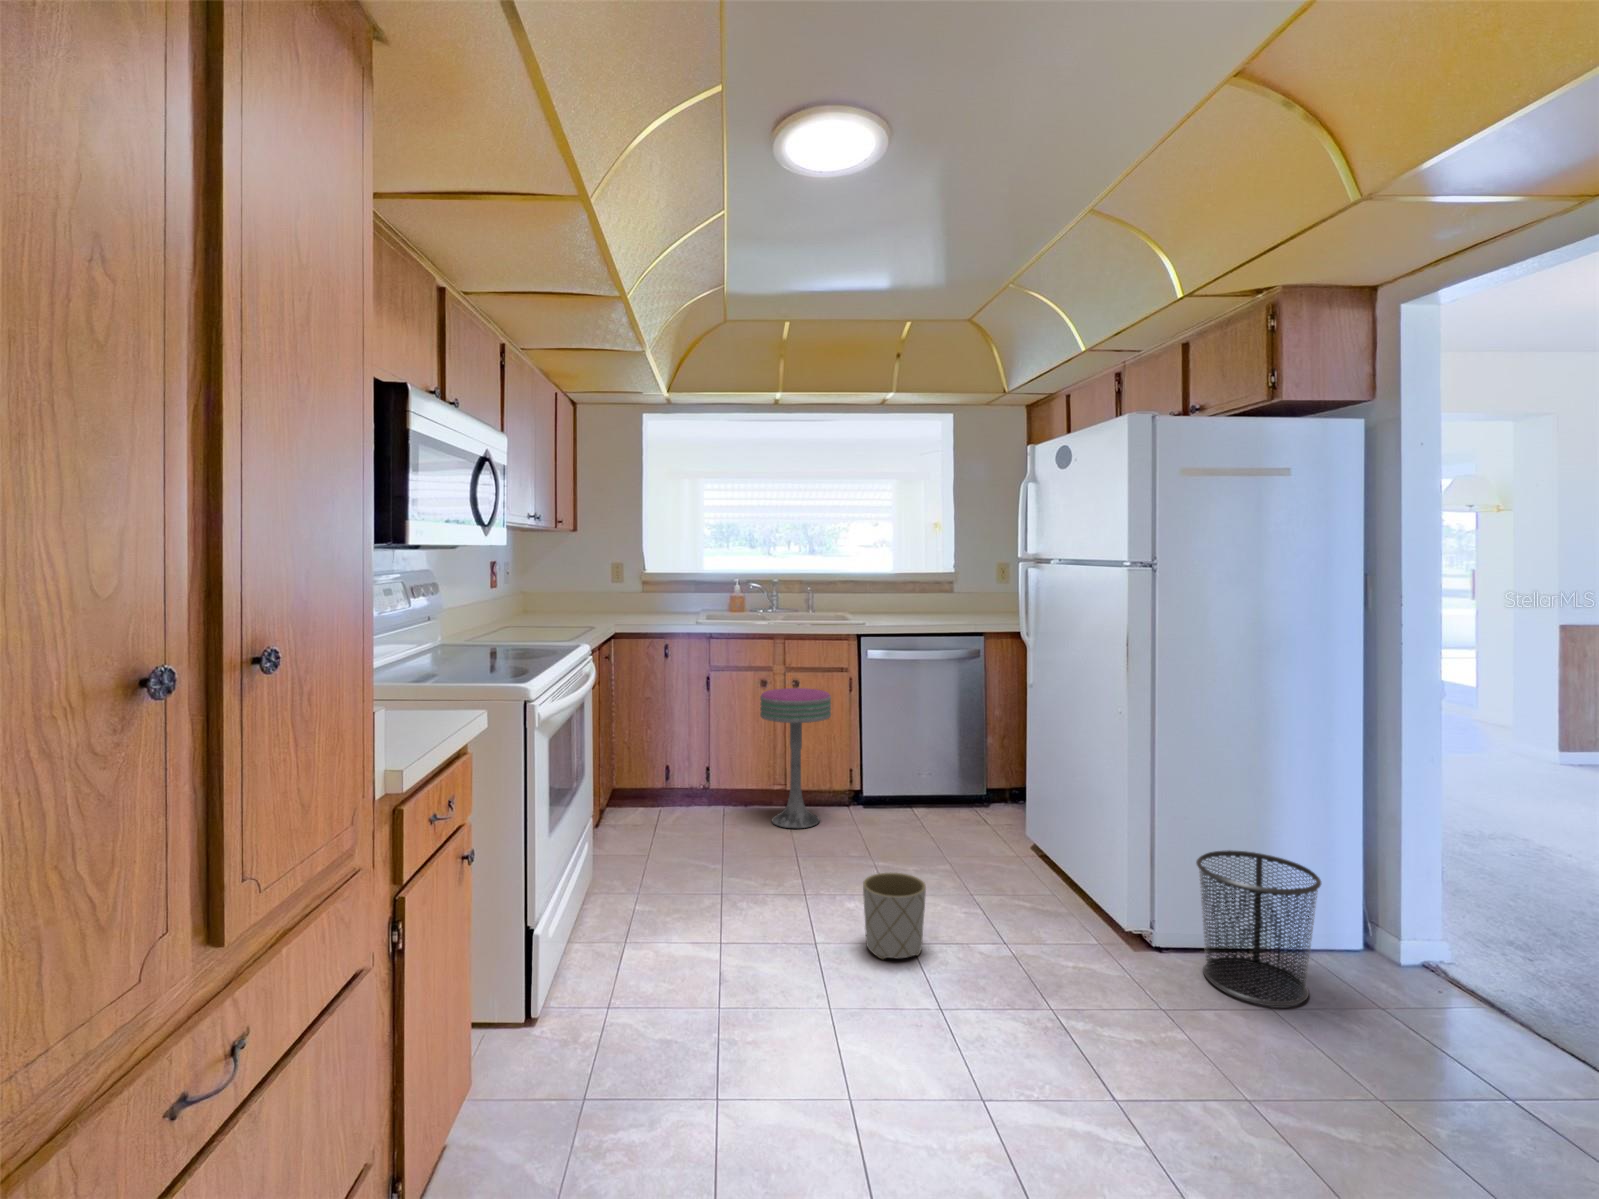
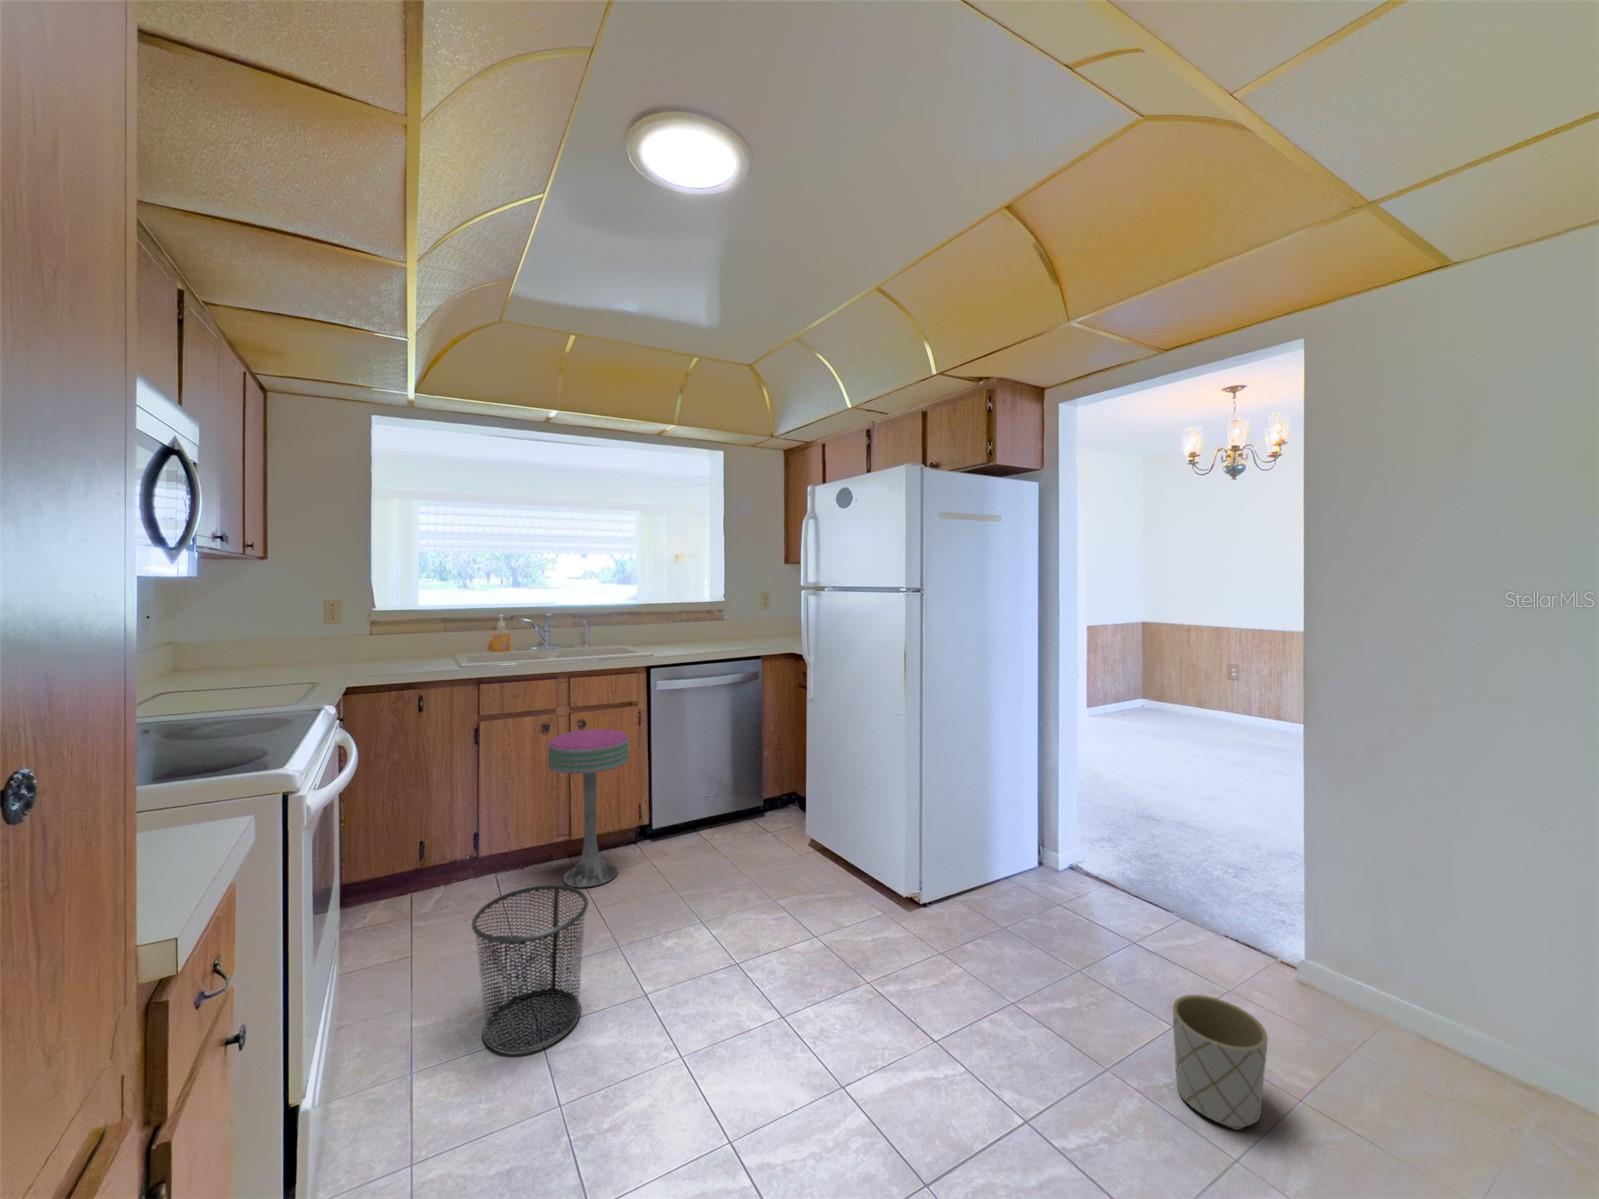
waste bin: present [1196,850,1321,1006] -> present [472,884,589,1054]
planter: present [863,872,926,959] -> present [1173,995,1268,1130]

